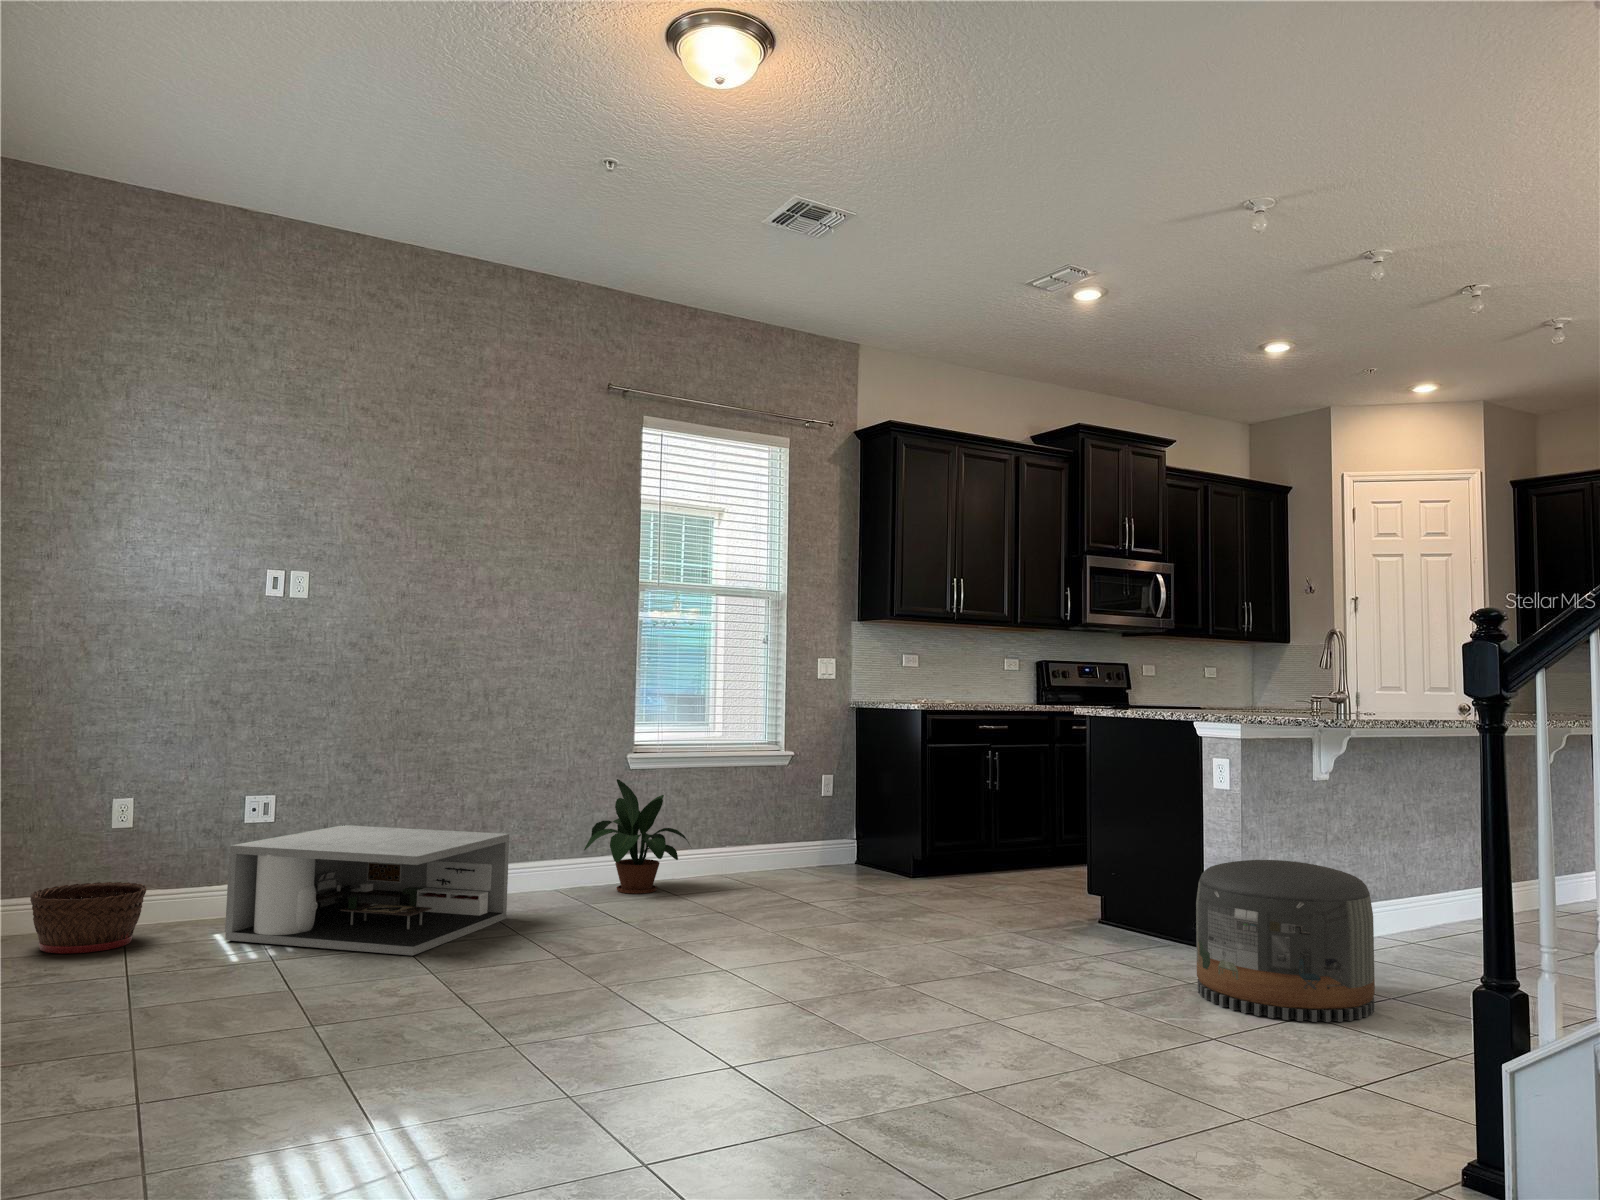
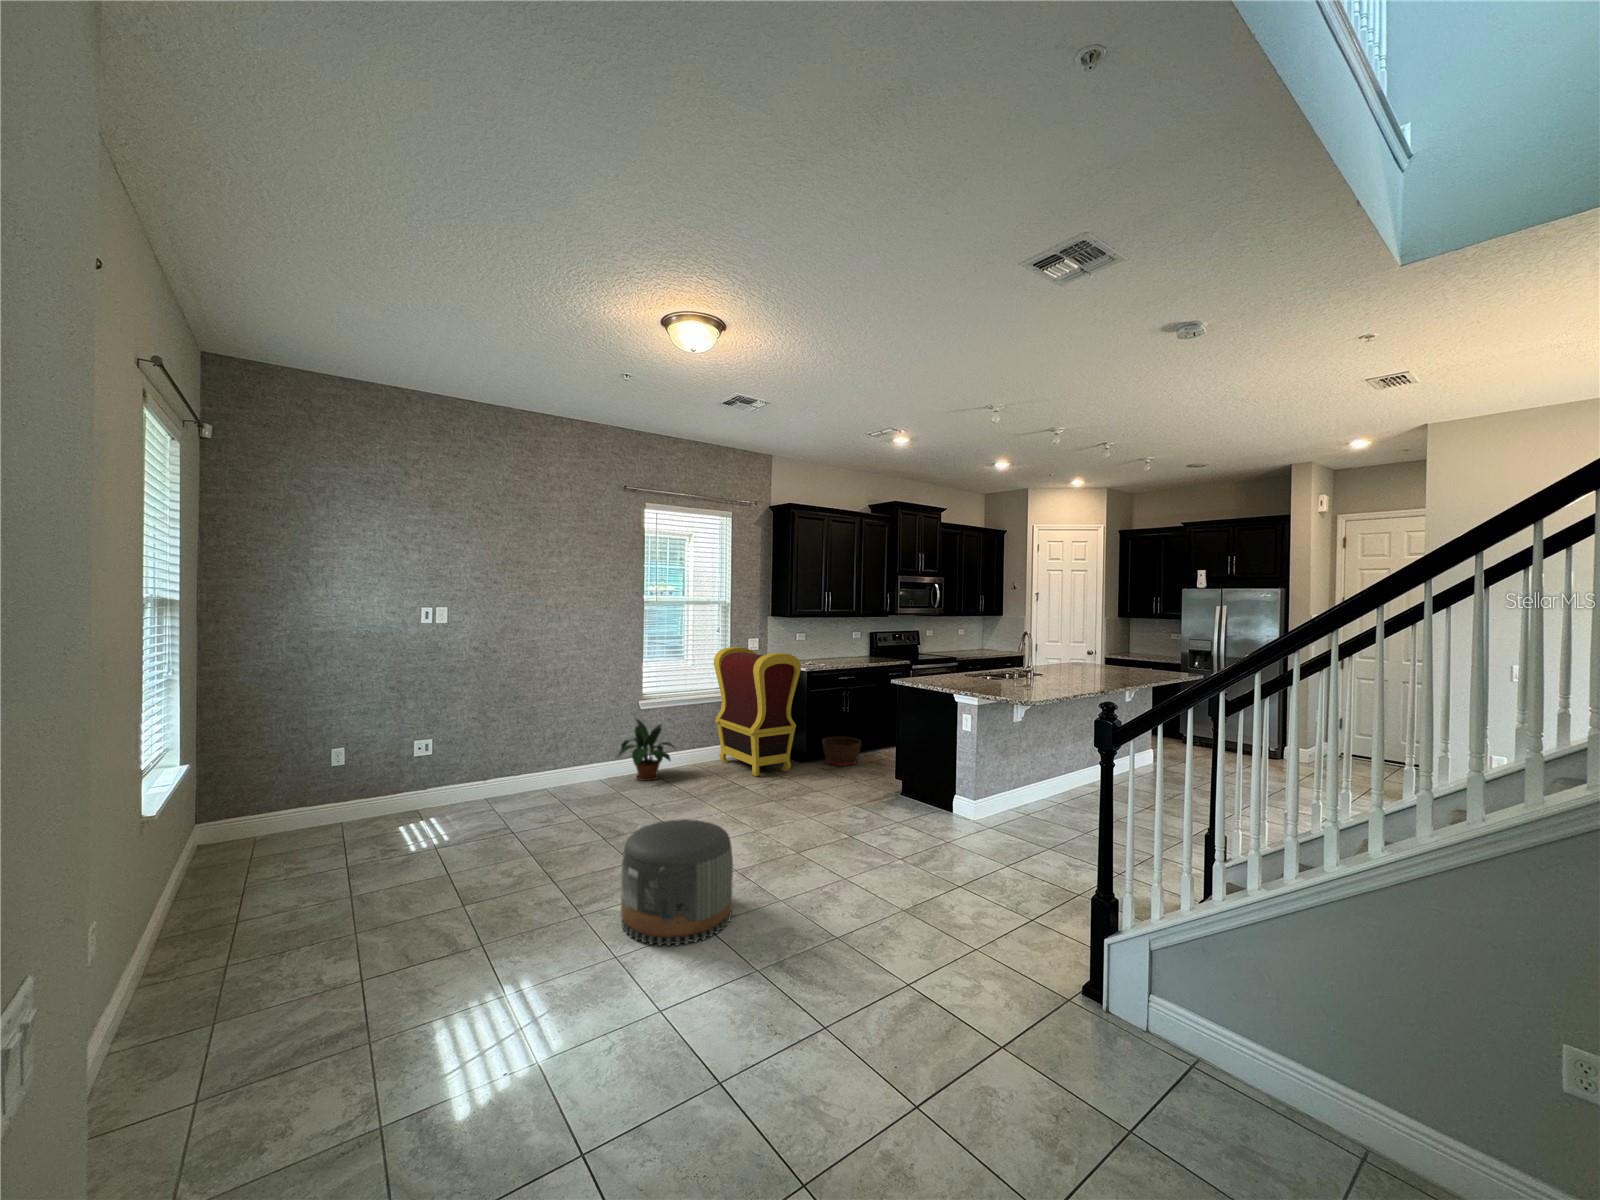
armchair: none [756,669,911,893] -> present [714,647,801,776]
coffee table: present [225,825,509,955] -> none [406,752,574,840]
pouf: present [1196,860,1375,1022] -> present [621,819,733,946]
basket: present [30,882,146,953] -> present [822,736,861,766]

